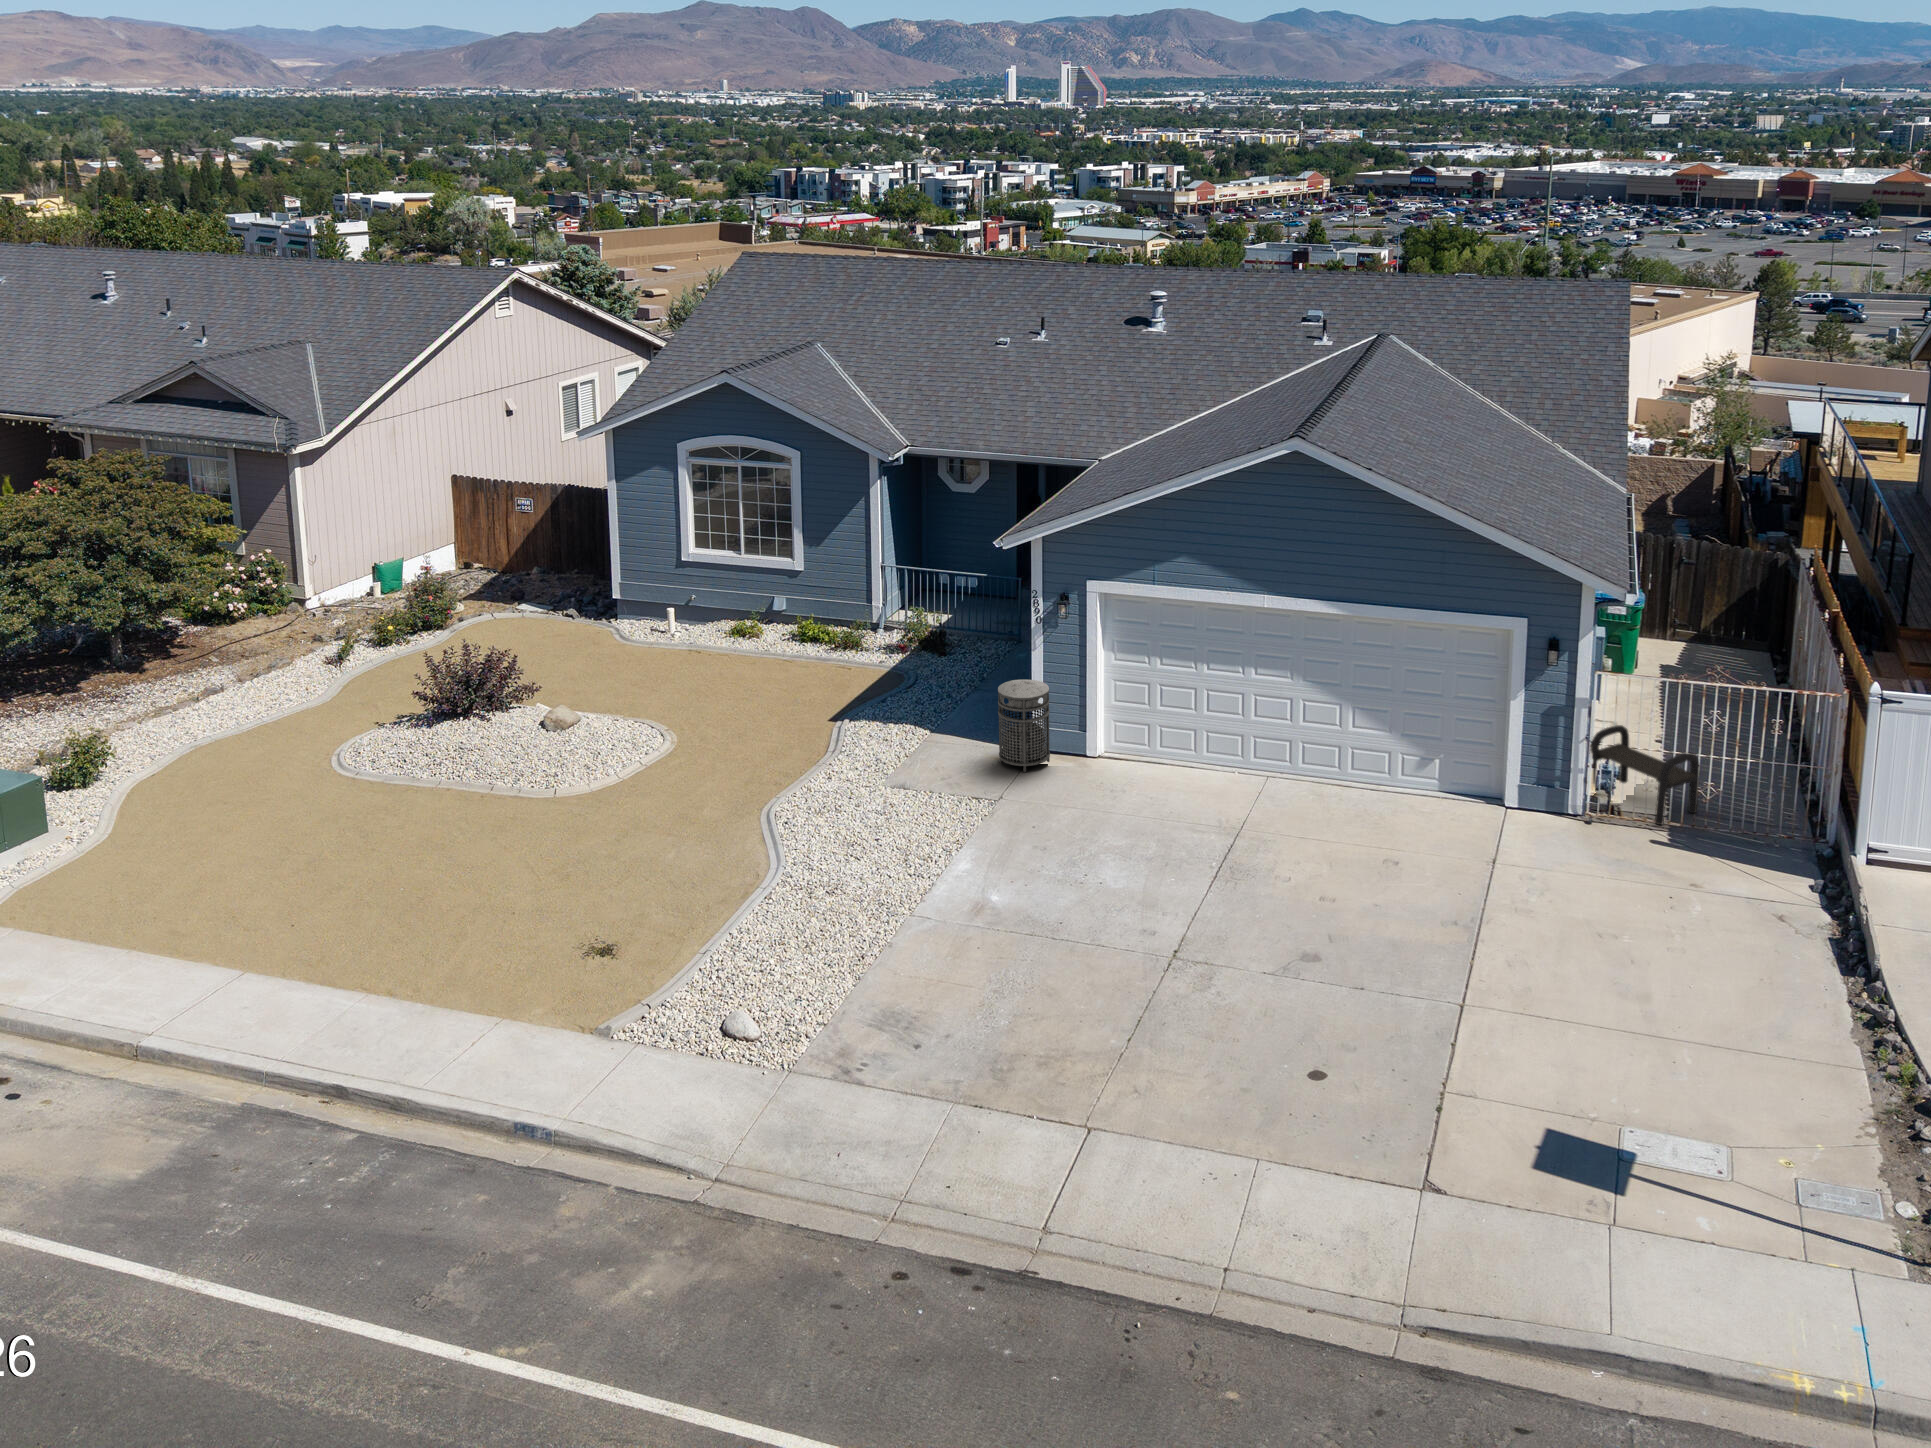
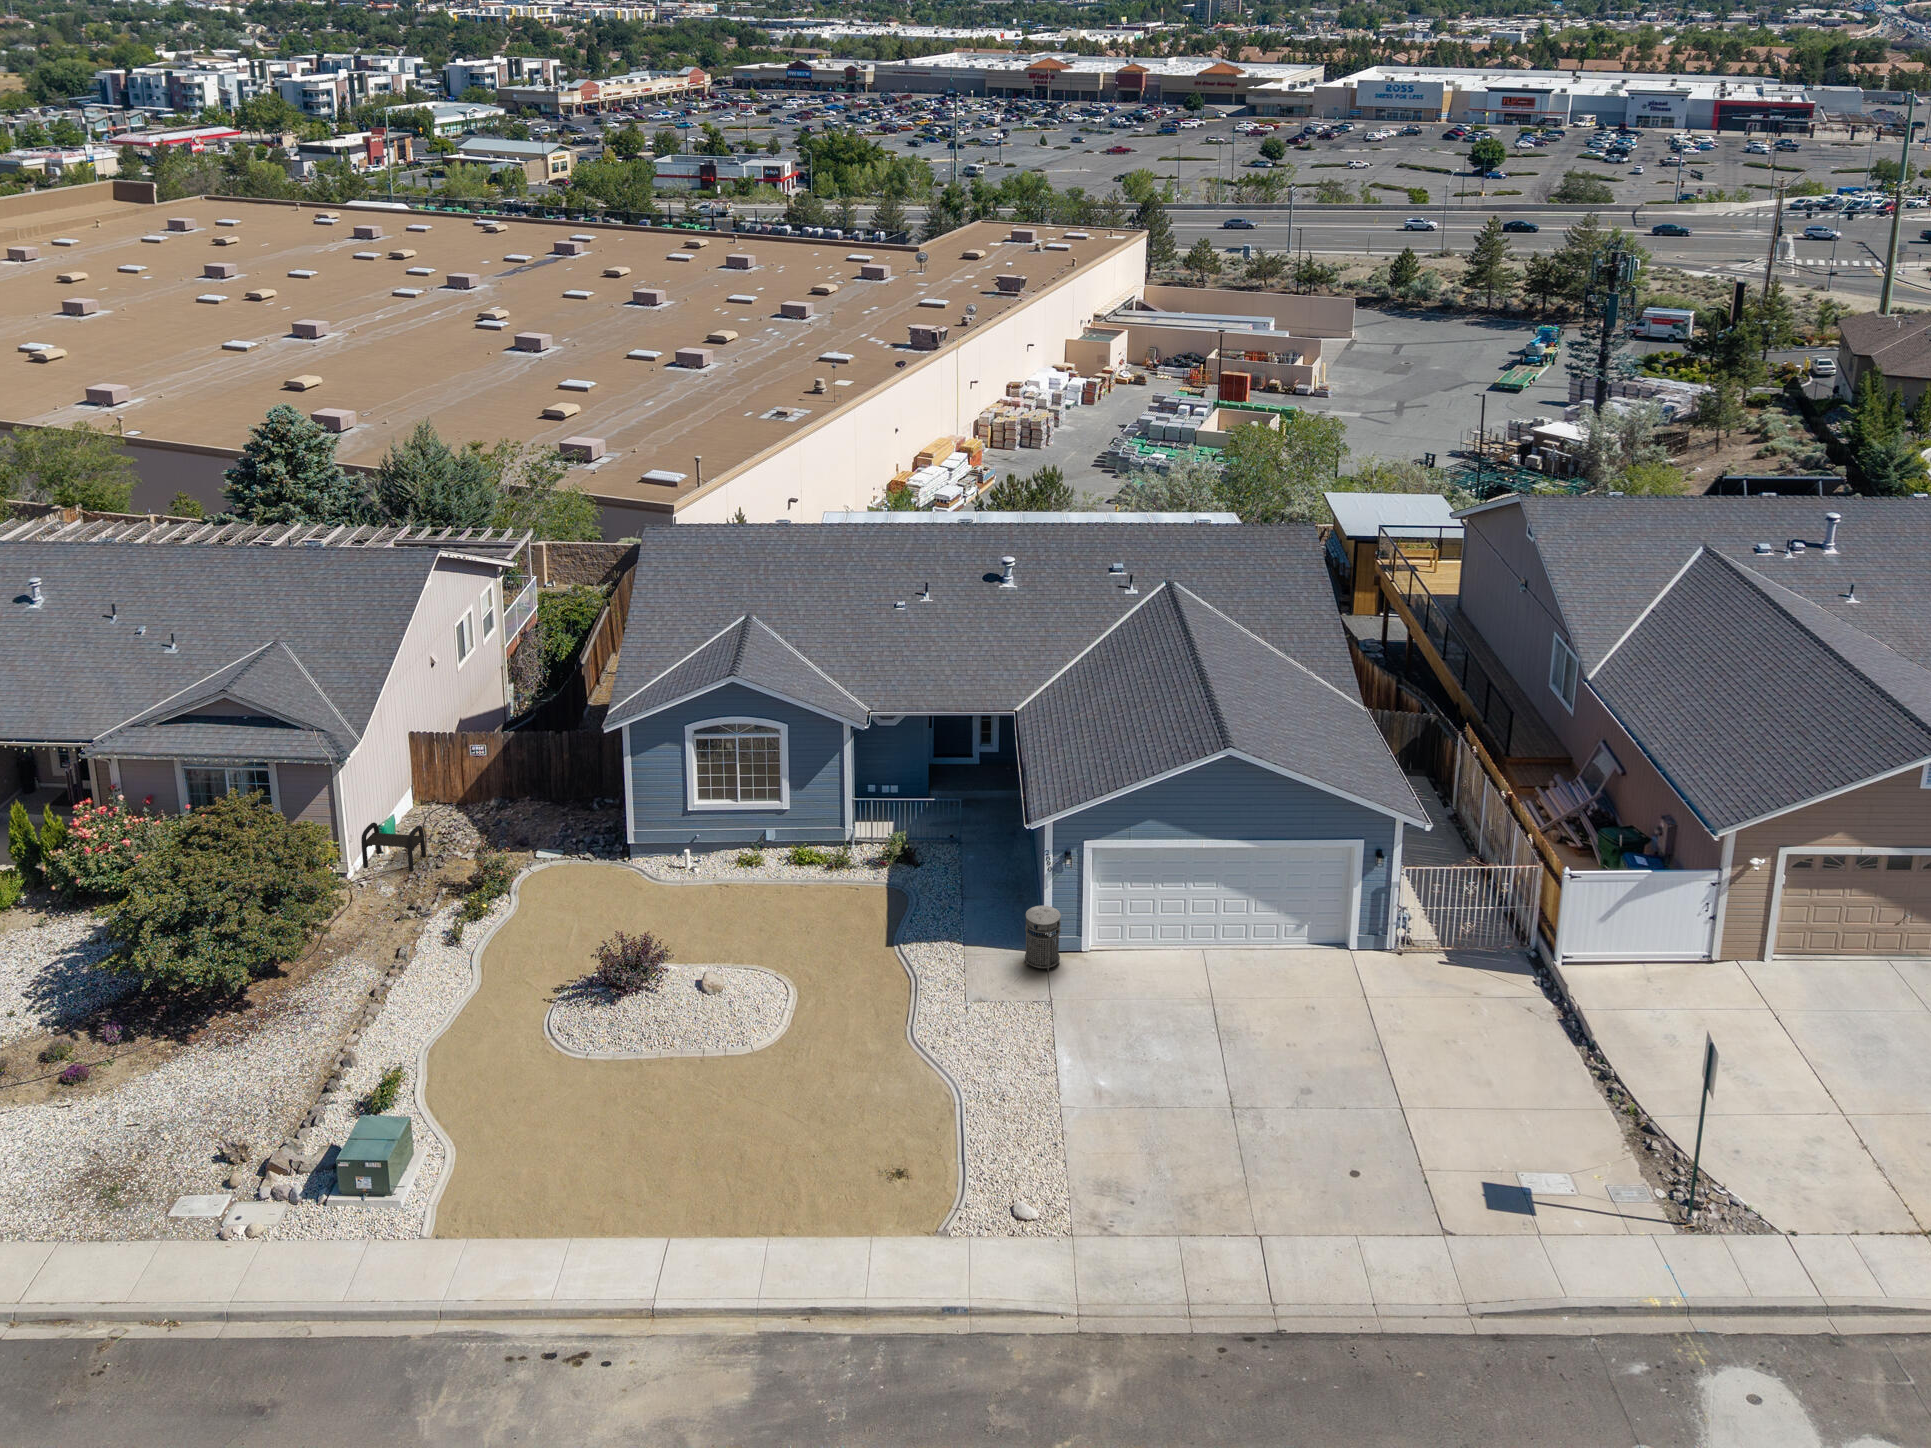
bench: present [1591,725,1699,825] -> present [361,822,426,871]

